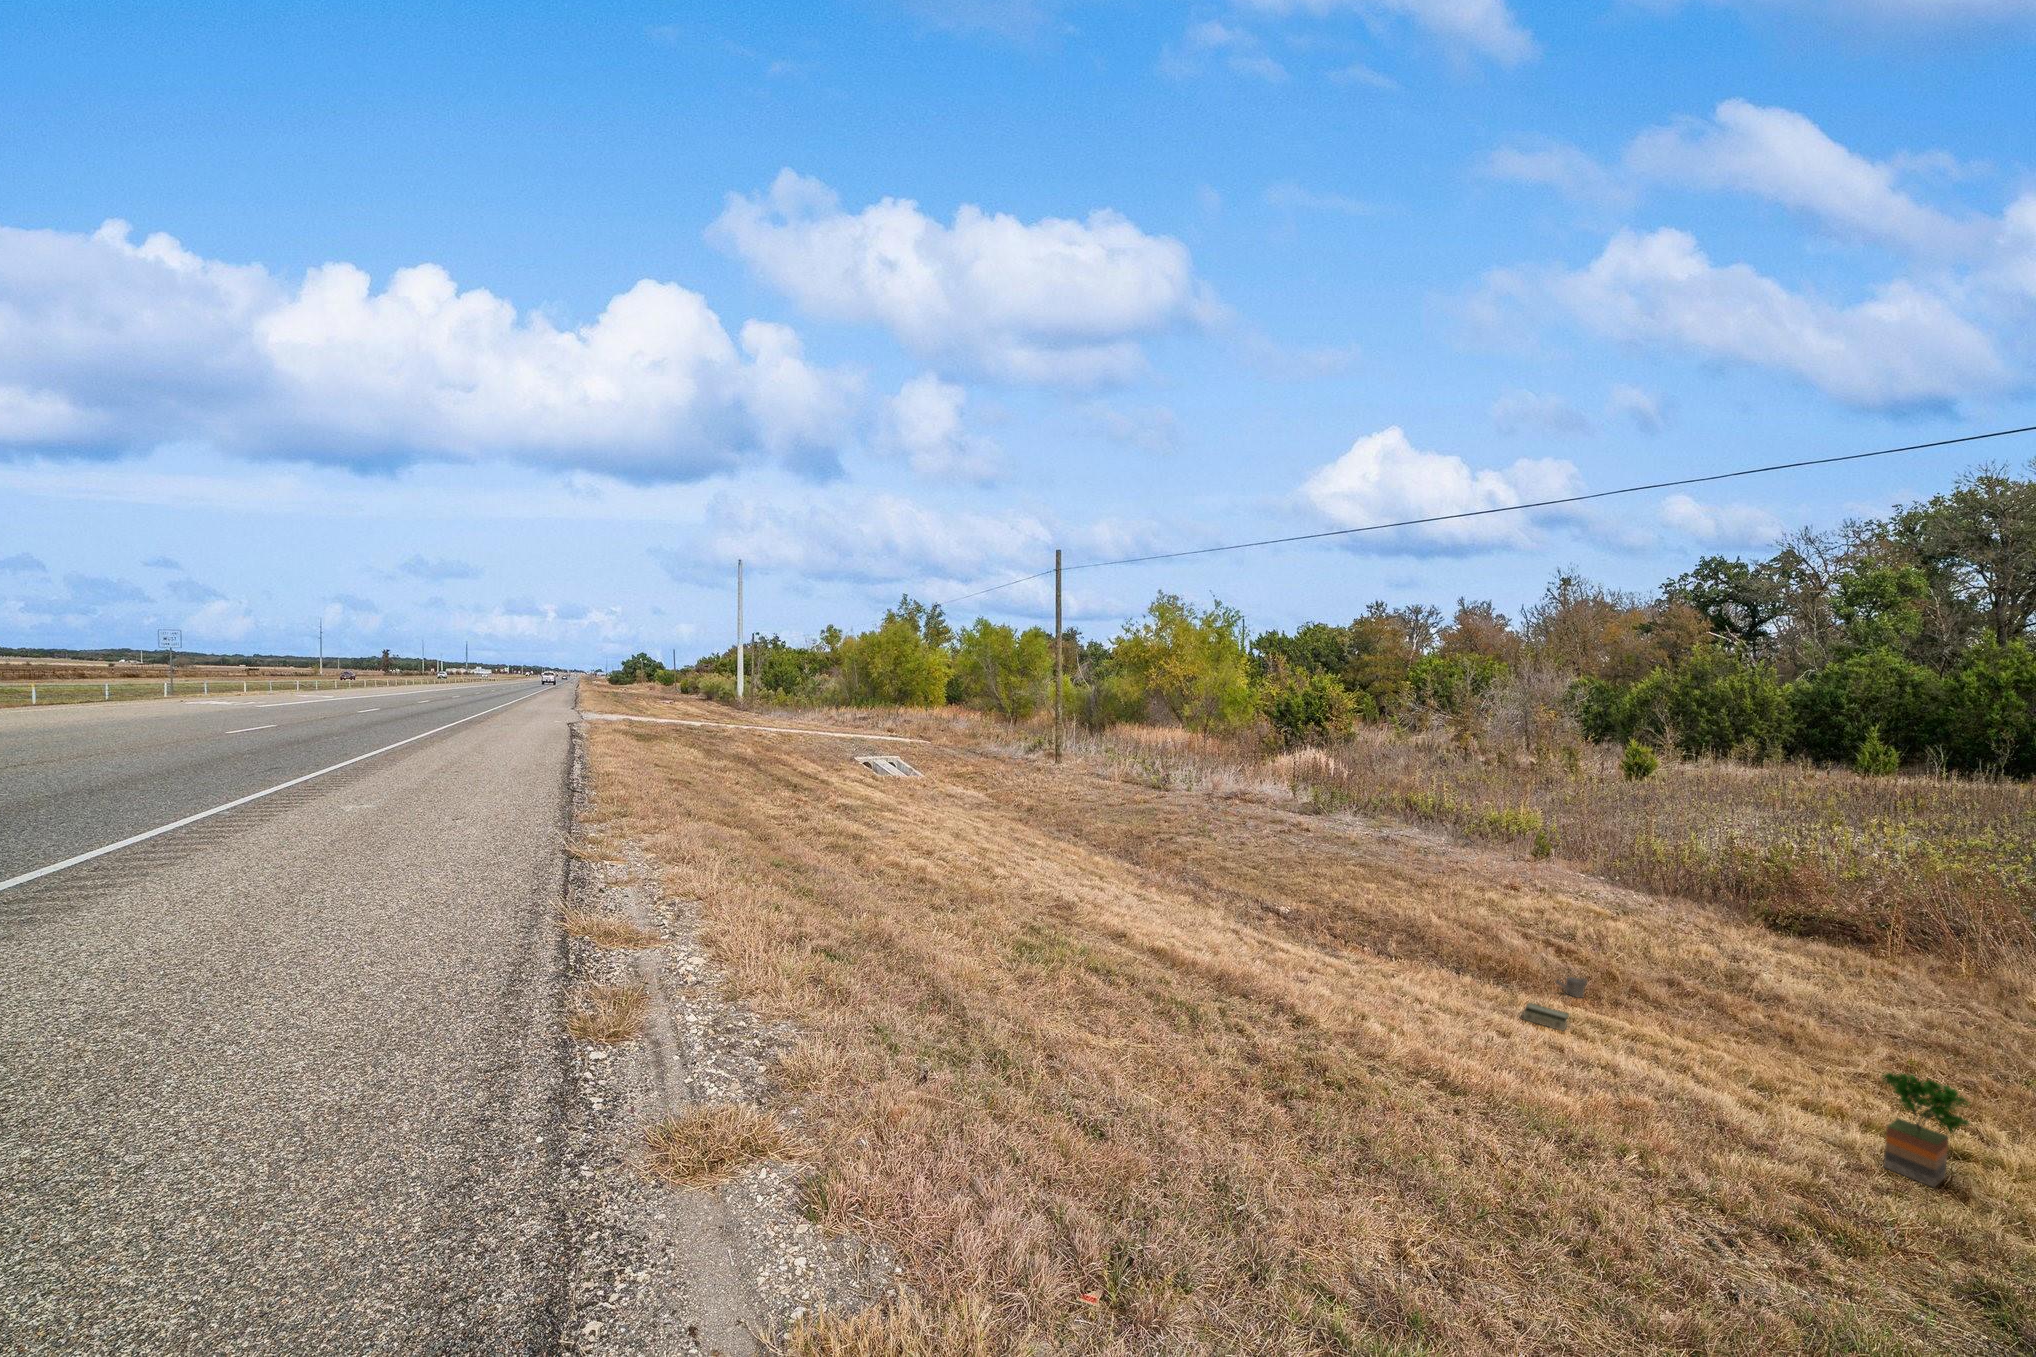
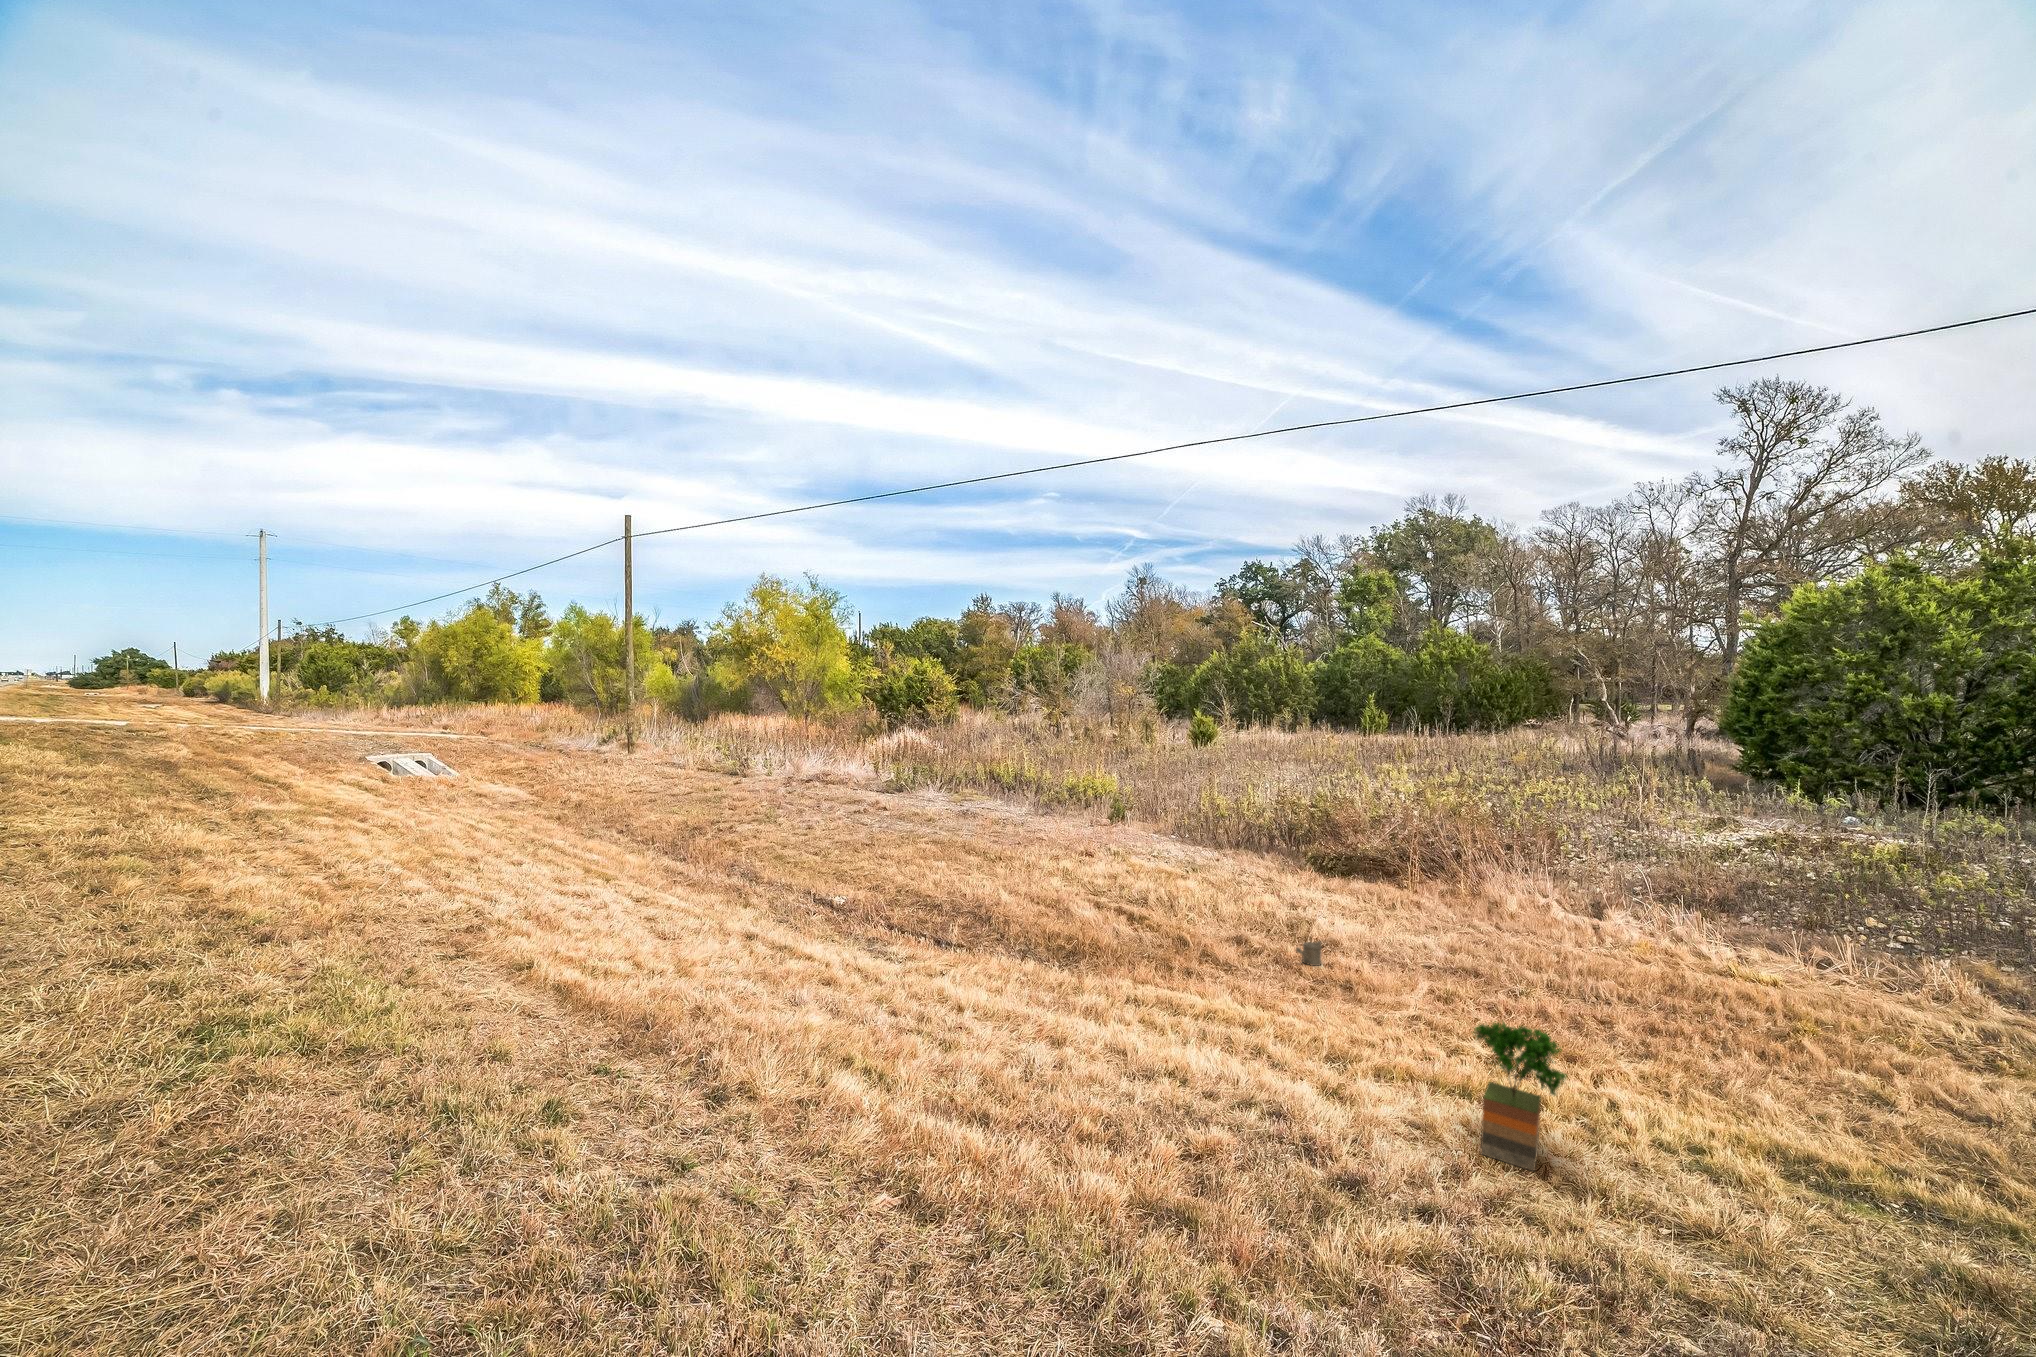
watering can: present [1556,977,1587,998] -> present [1296,941,1322,966]
toolbox: present [1523,1003,1568,1031] -> none [1083,992,1136,1025]

